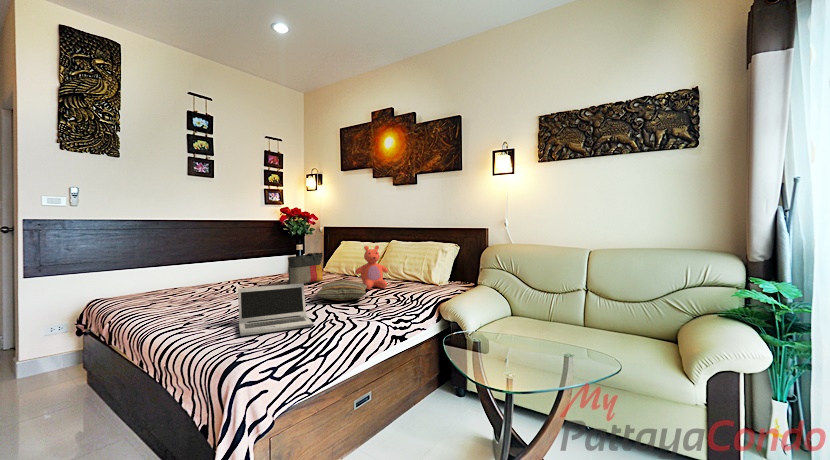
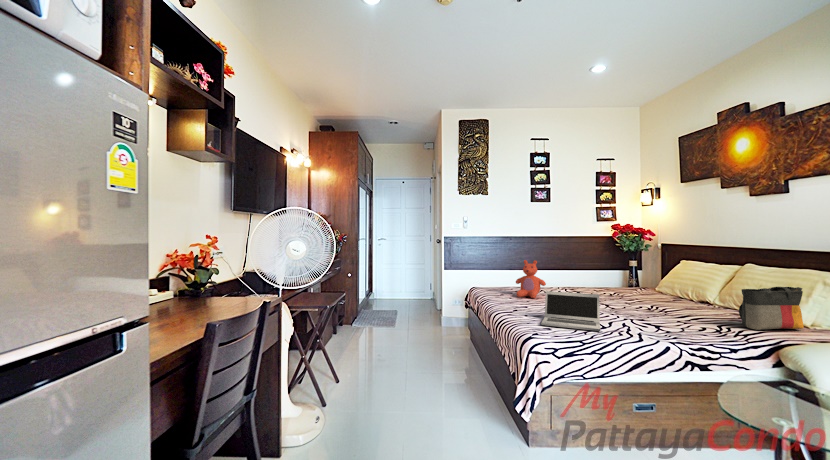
teddy bear: present [355,245,388,289] -> present [516,260,546,298]
tote bag: present [288,253,323,284] -> present [739,287,804,330]
pillow: present [317,280,367,301] -> none [619,299,685,319]

